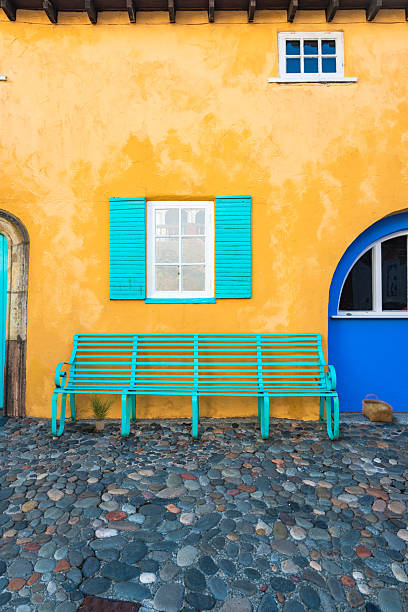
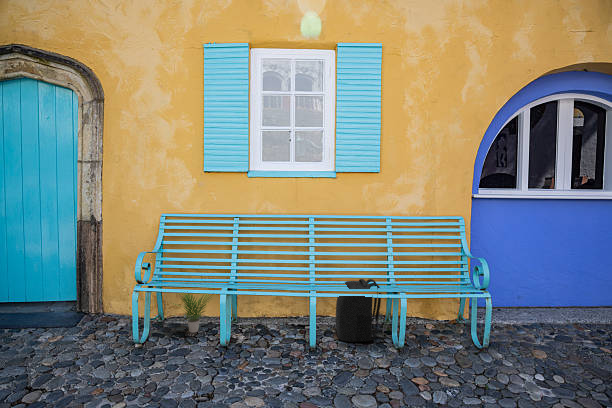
backpack: none [216,384,258,436] -> present [336,279,386,342]
woven basket: present [362,394,393,422] -> none [504,289,543,323]

